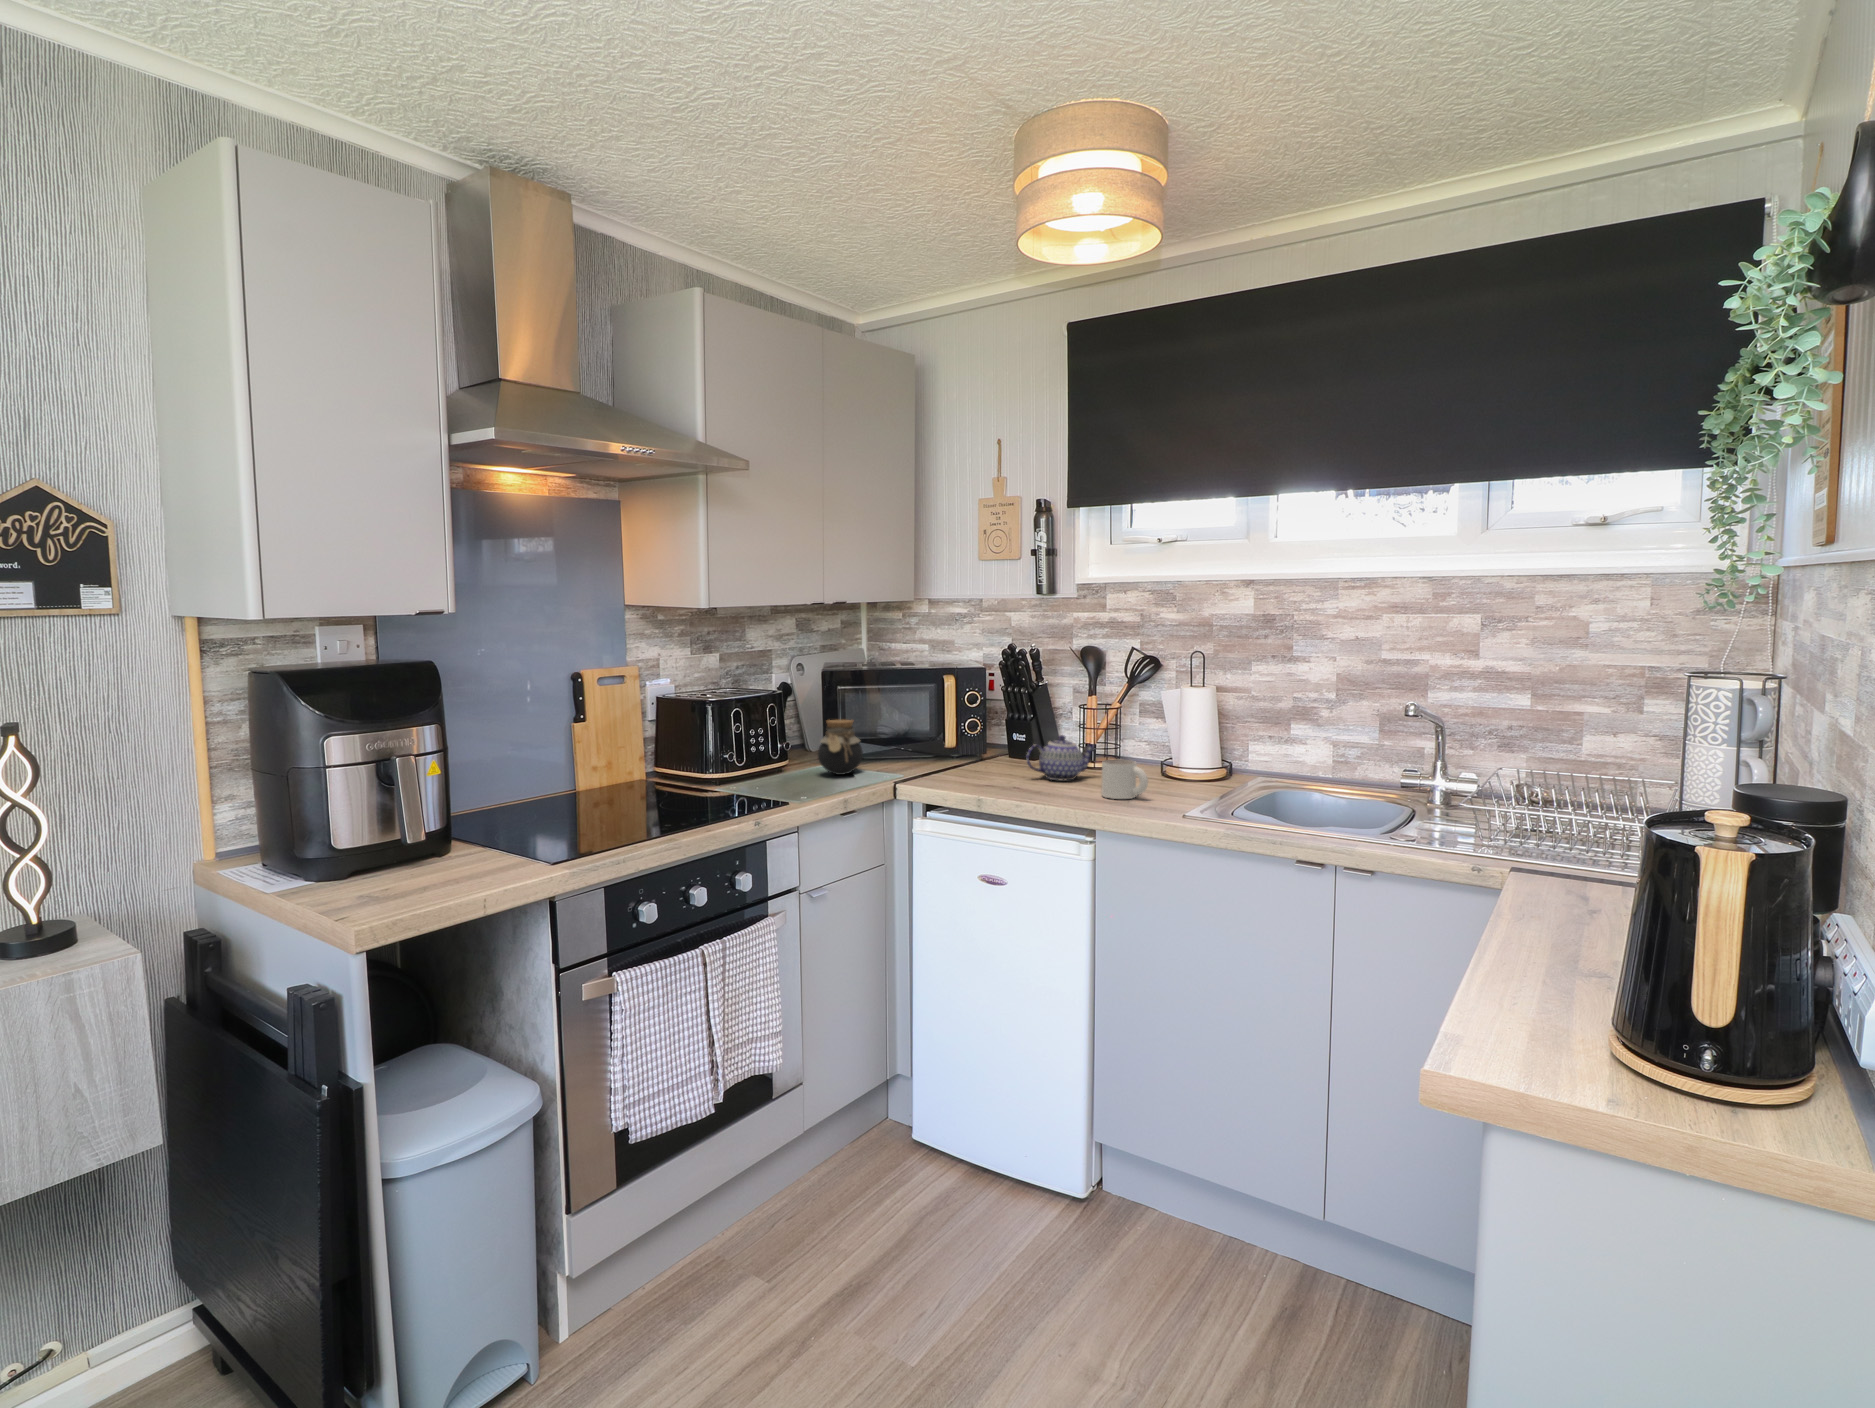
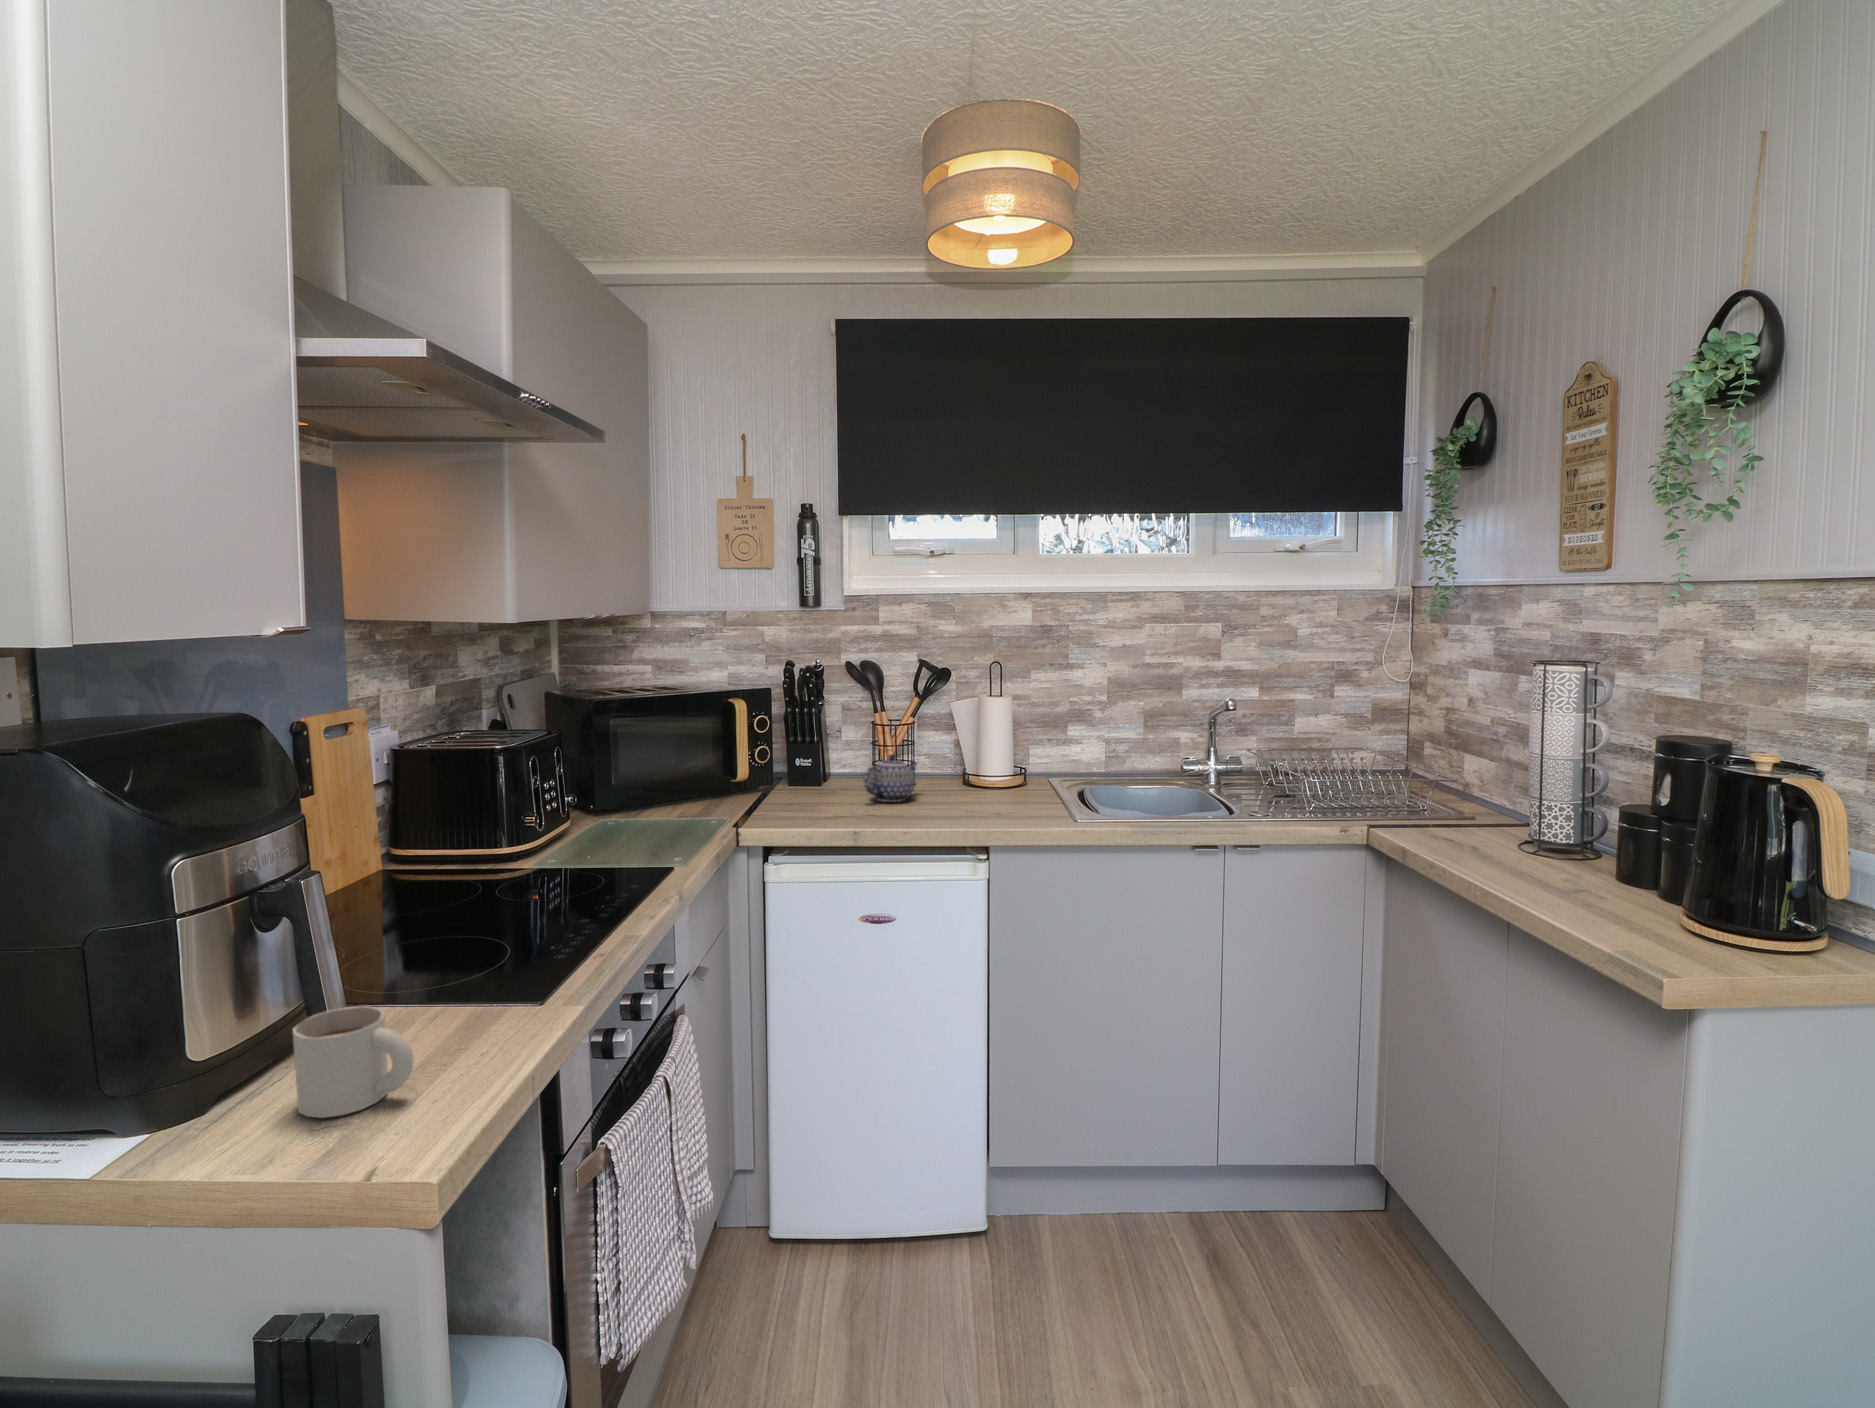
jar: present [818,720,863,775] -> none [616,759,673,826]
mug: present [1101,759,1148,799] -> present [293,1006,414,1118]

